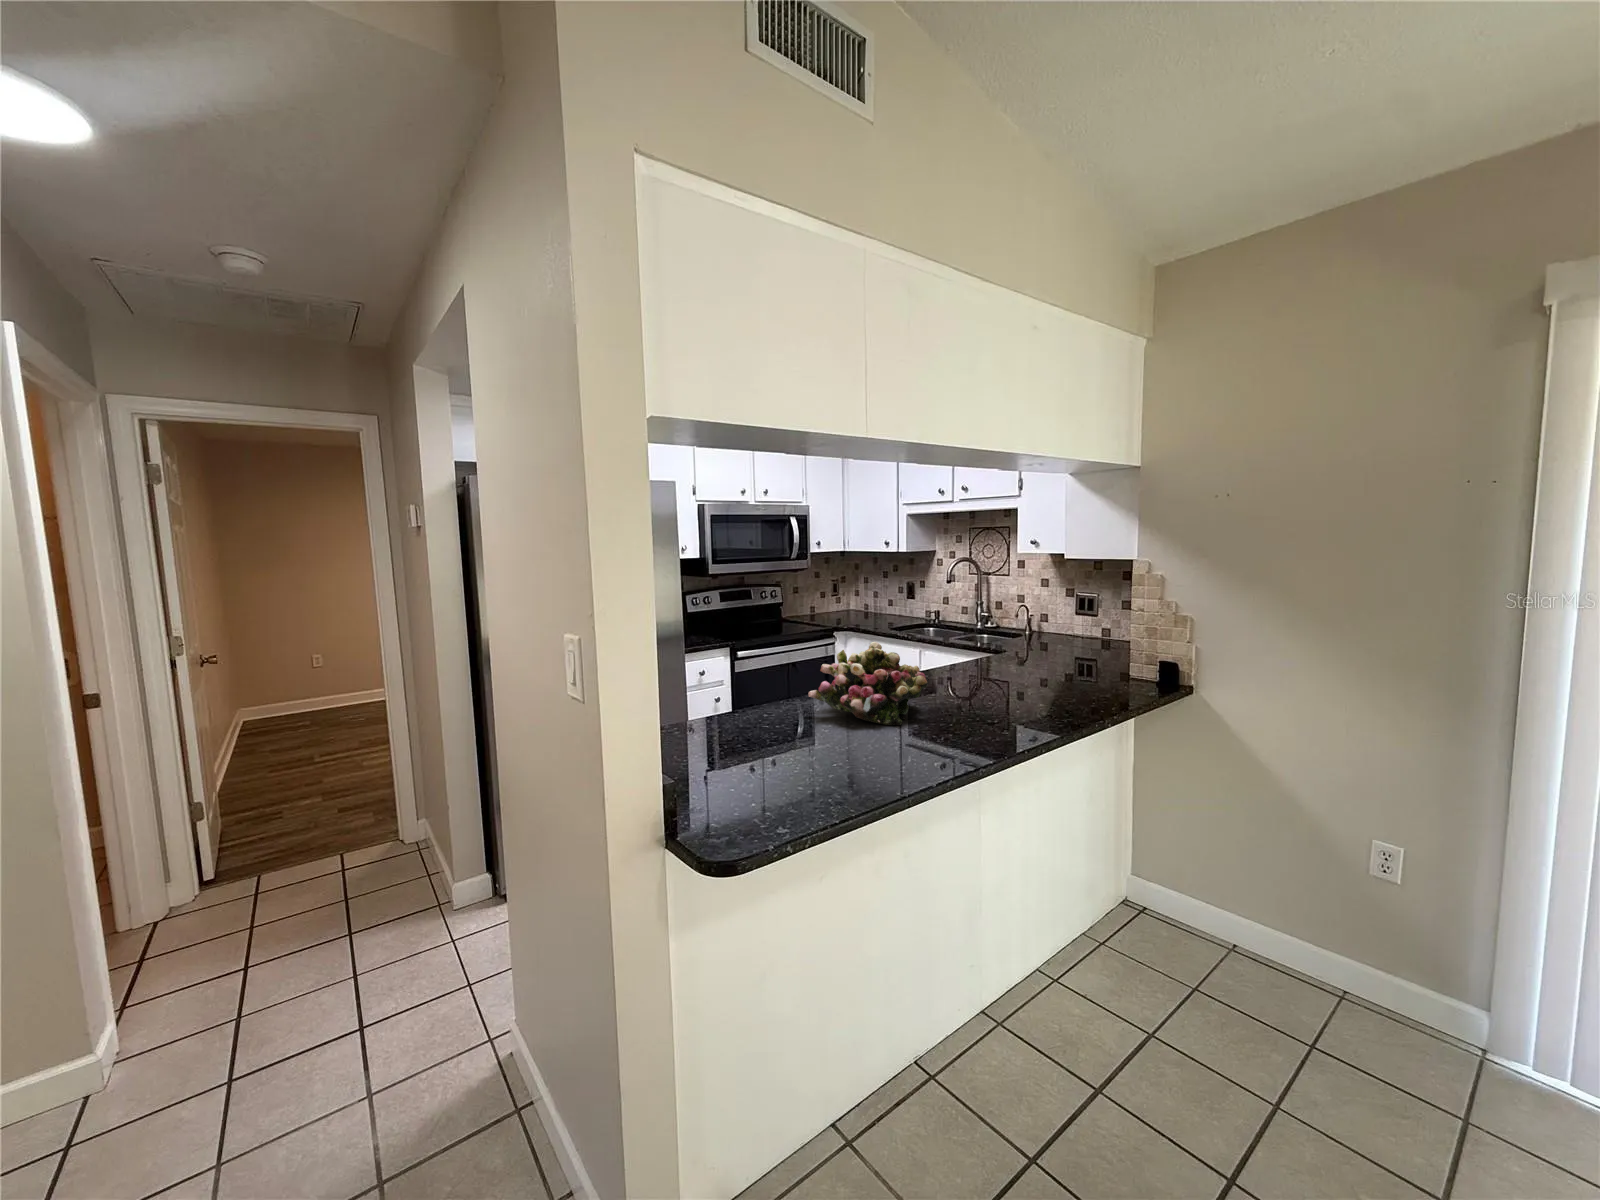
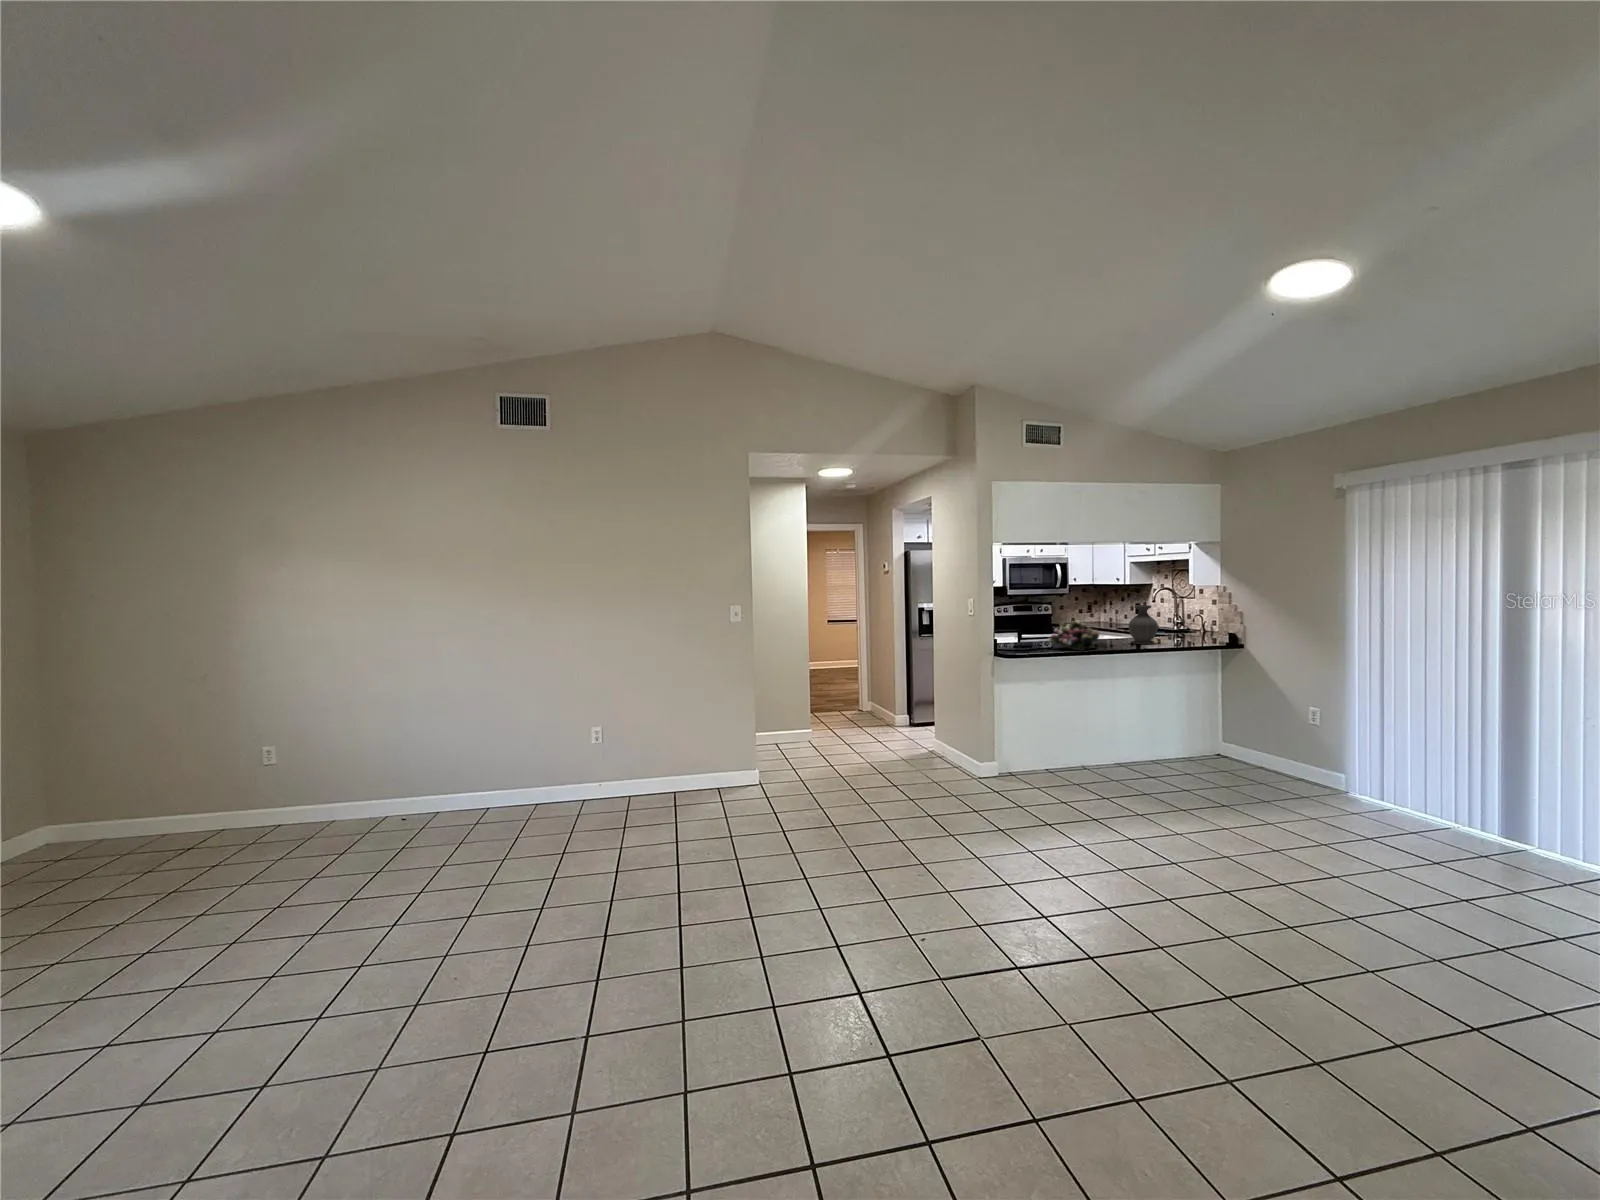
vase: none [958,598,1014,683] -> present [1129,605,1158,644]

